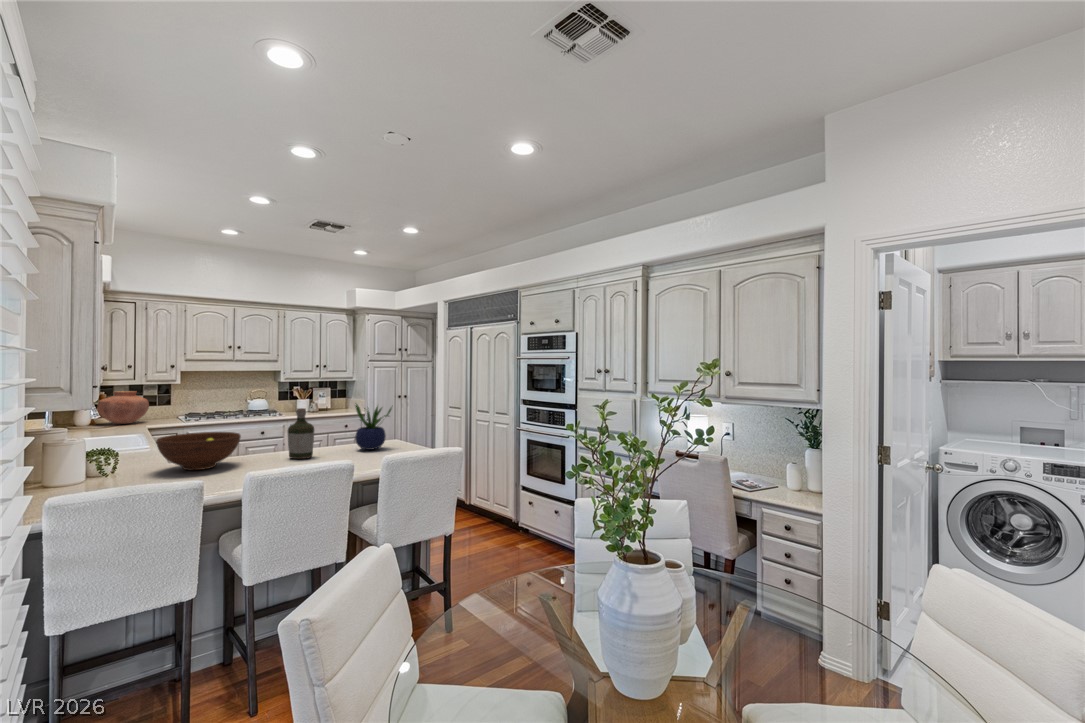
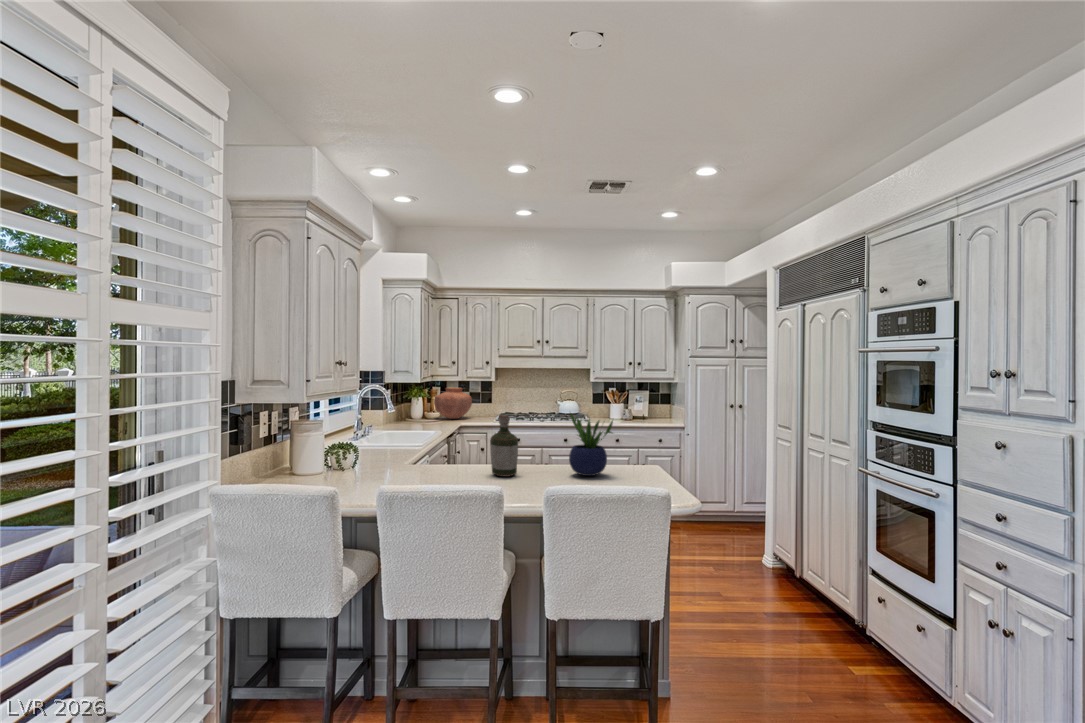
fruit bowl: present [156,432,241,470] -> none [374,434,447,474]

